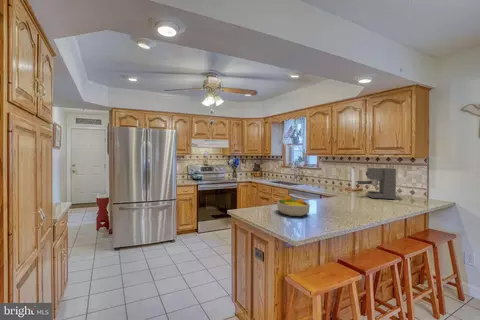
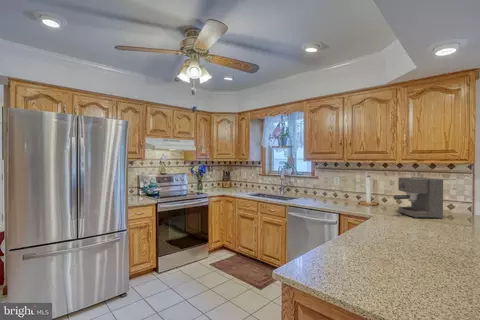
fruit bowl: present [277,196,310,216] -> none [352,234,427,276]

